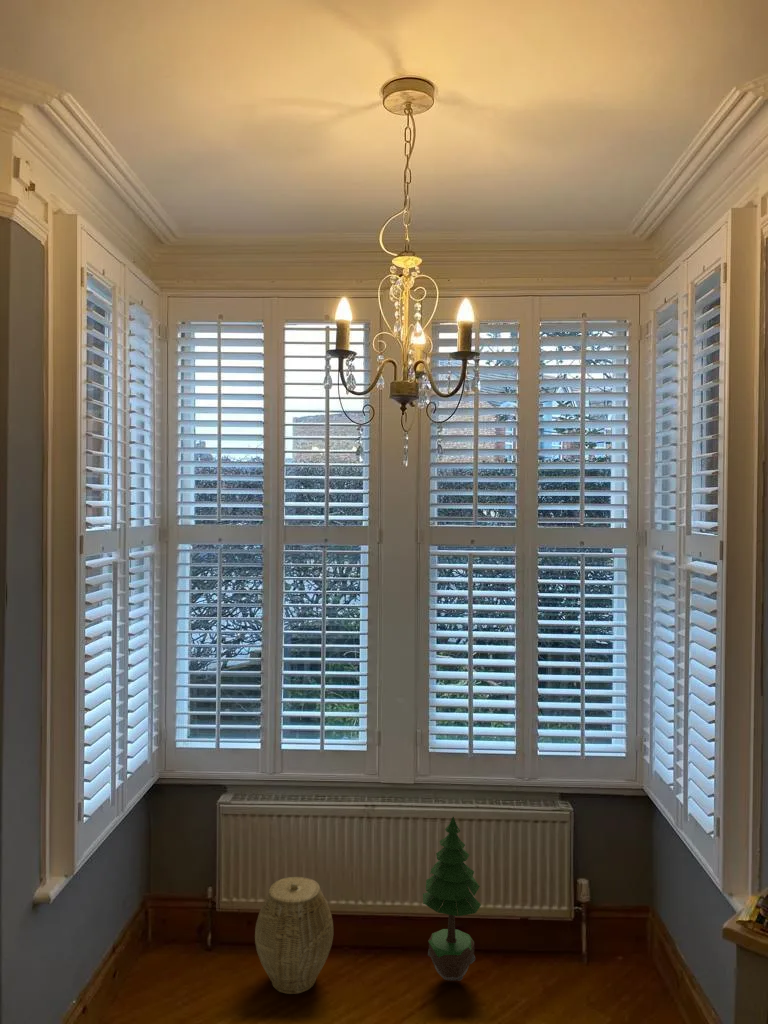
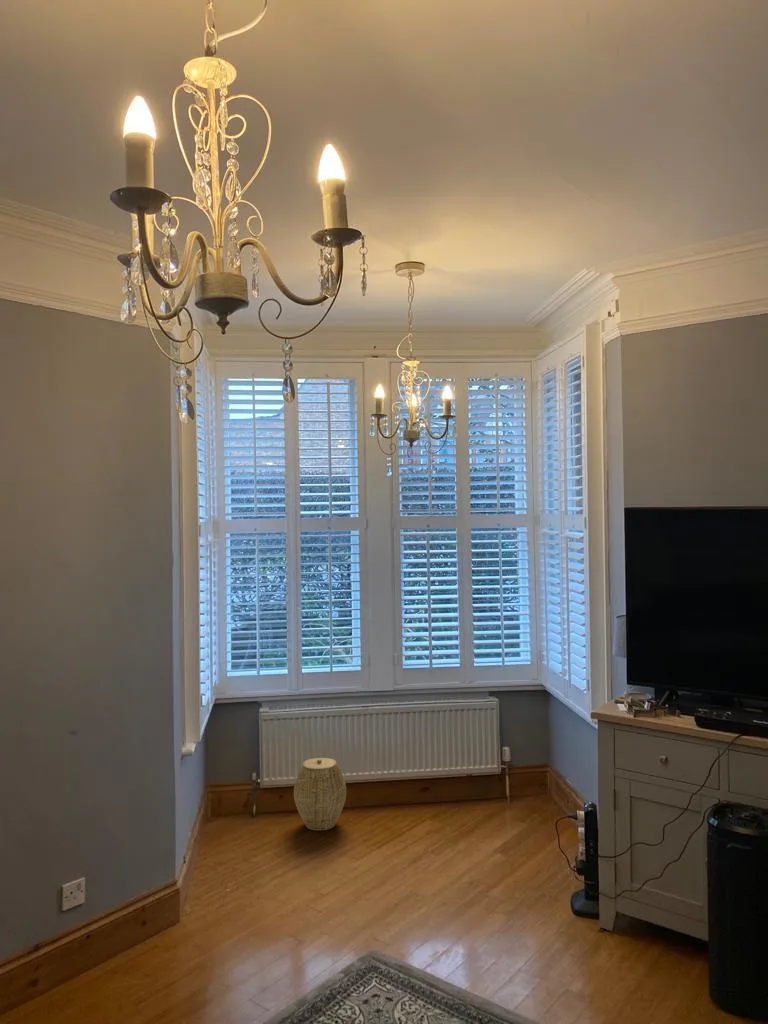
potted tree: present [423,817,481,981] -> none [404,707,443,816]

